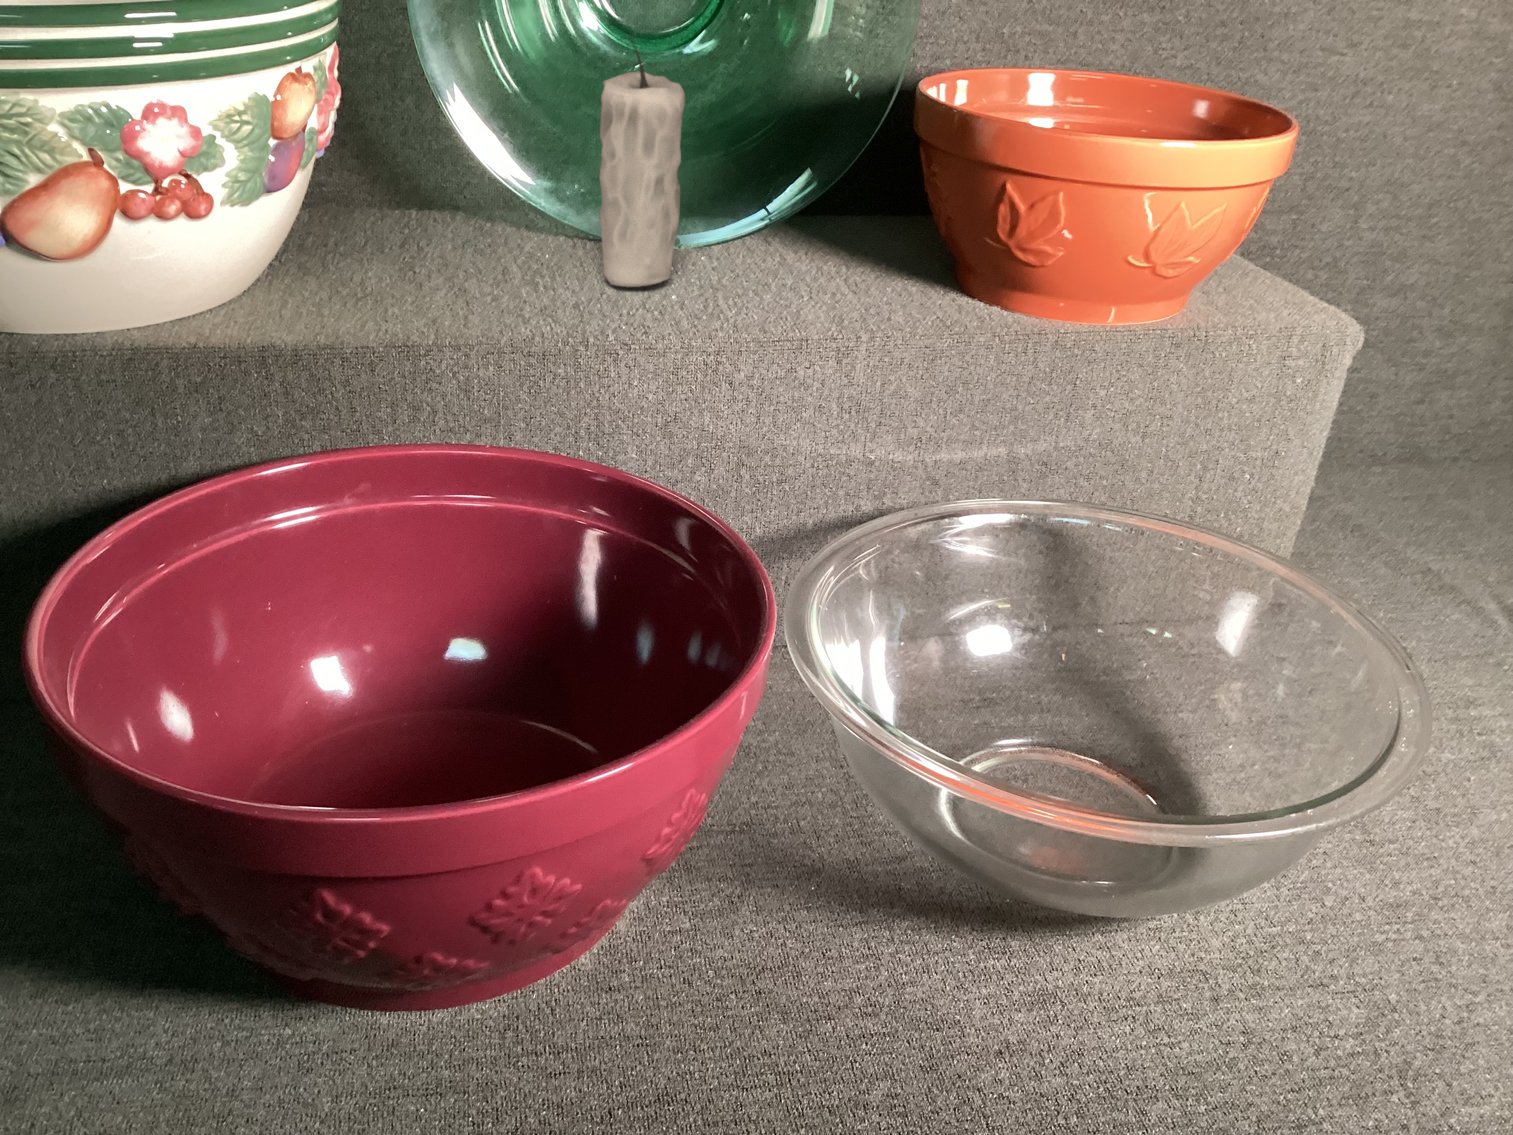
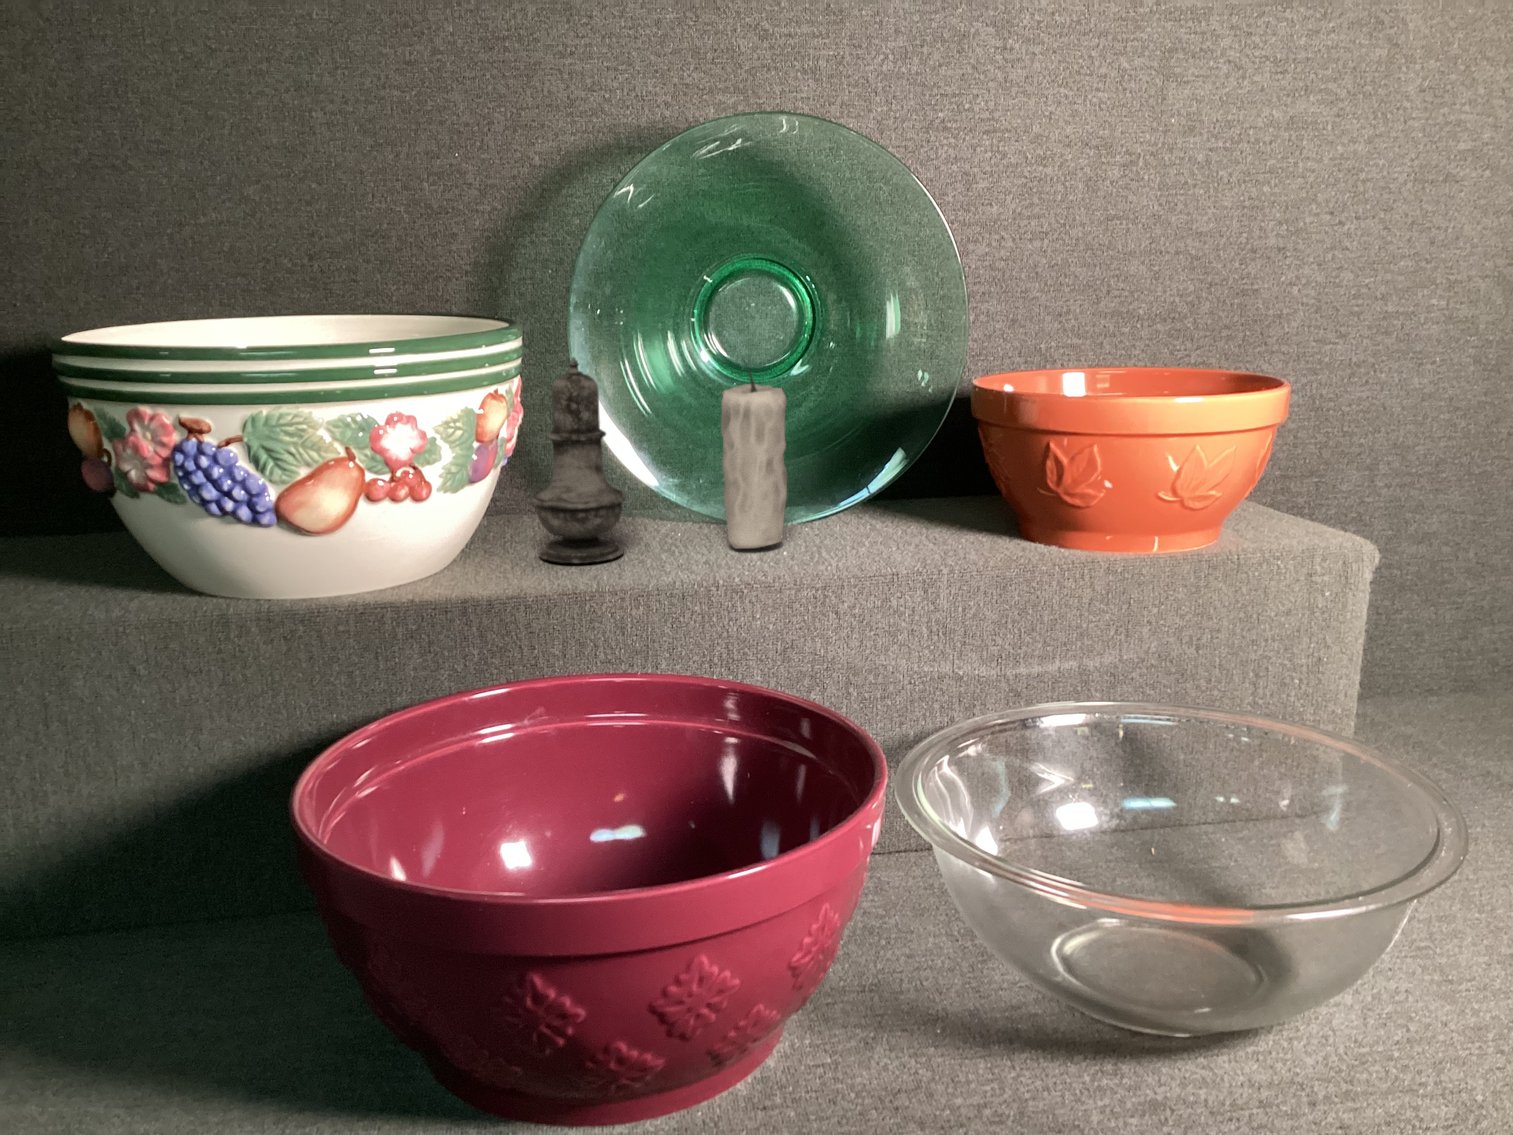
salt shaker: none [353,22,478,296] -> present [531,358,627,563]

